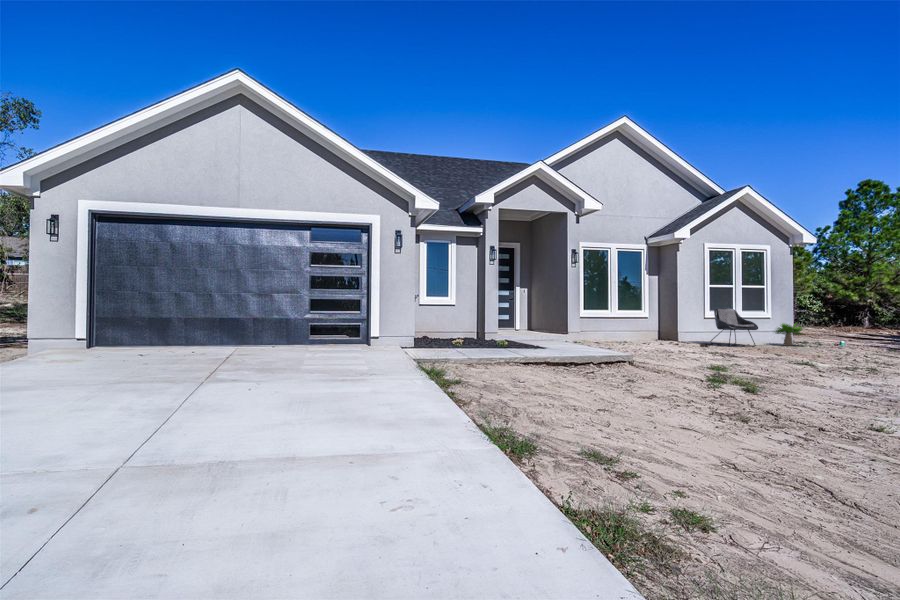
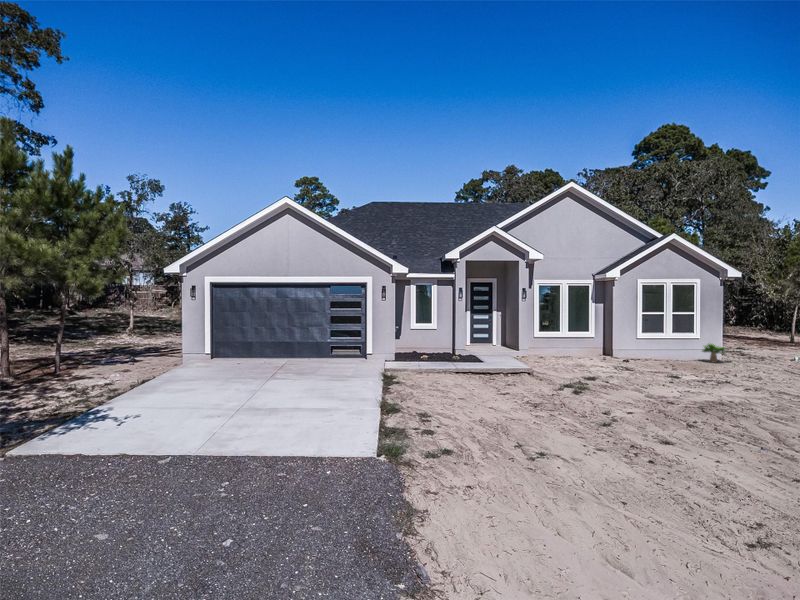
lounge chair: present [710,307,758,347] -> none [642,330,678,363]

